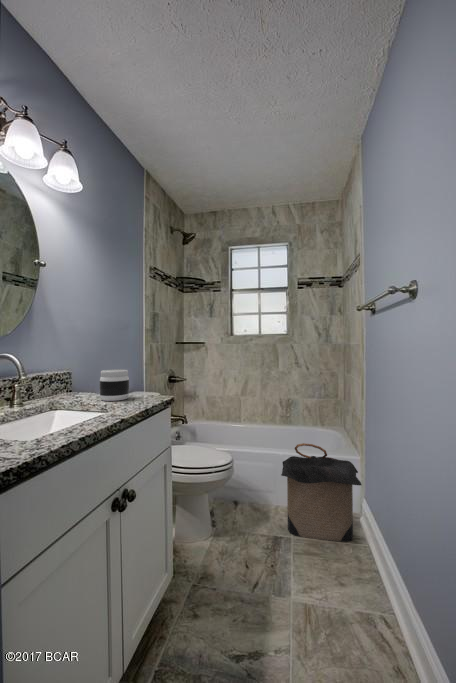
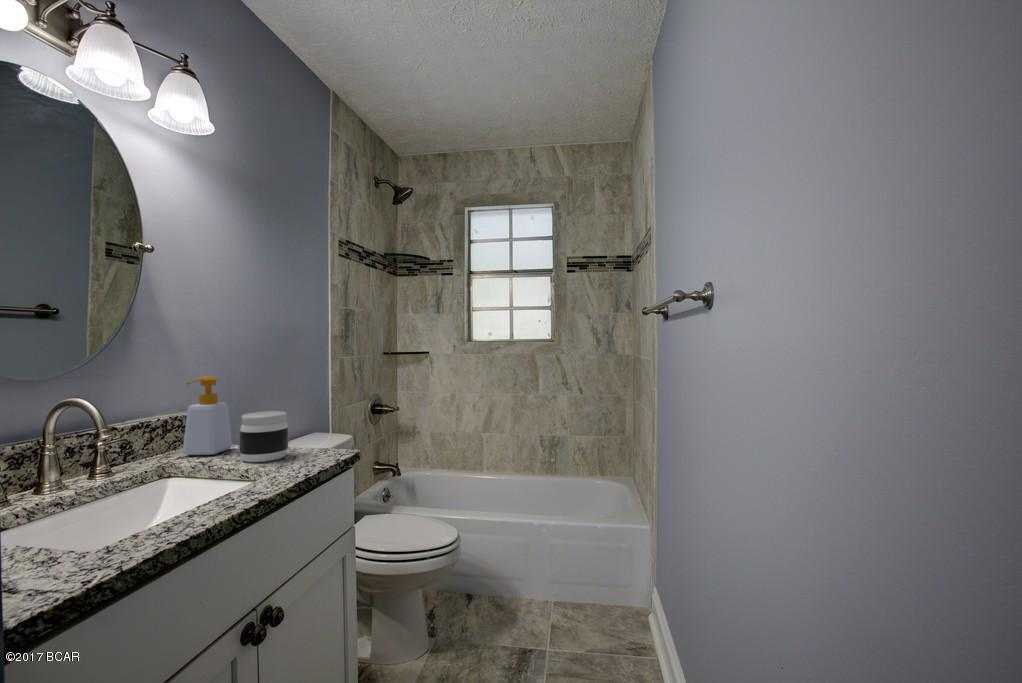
soap bottle: none [63,347,92,397] -> present [183,376,232,455]
laundry hamper: present [281,443,362,542] -> none [532,509,647,652]

